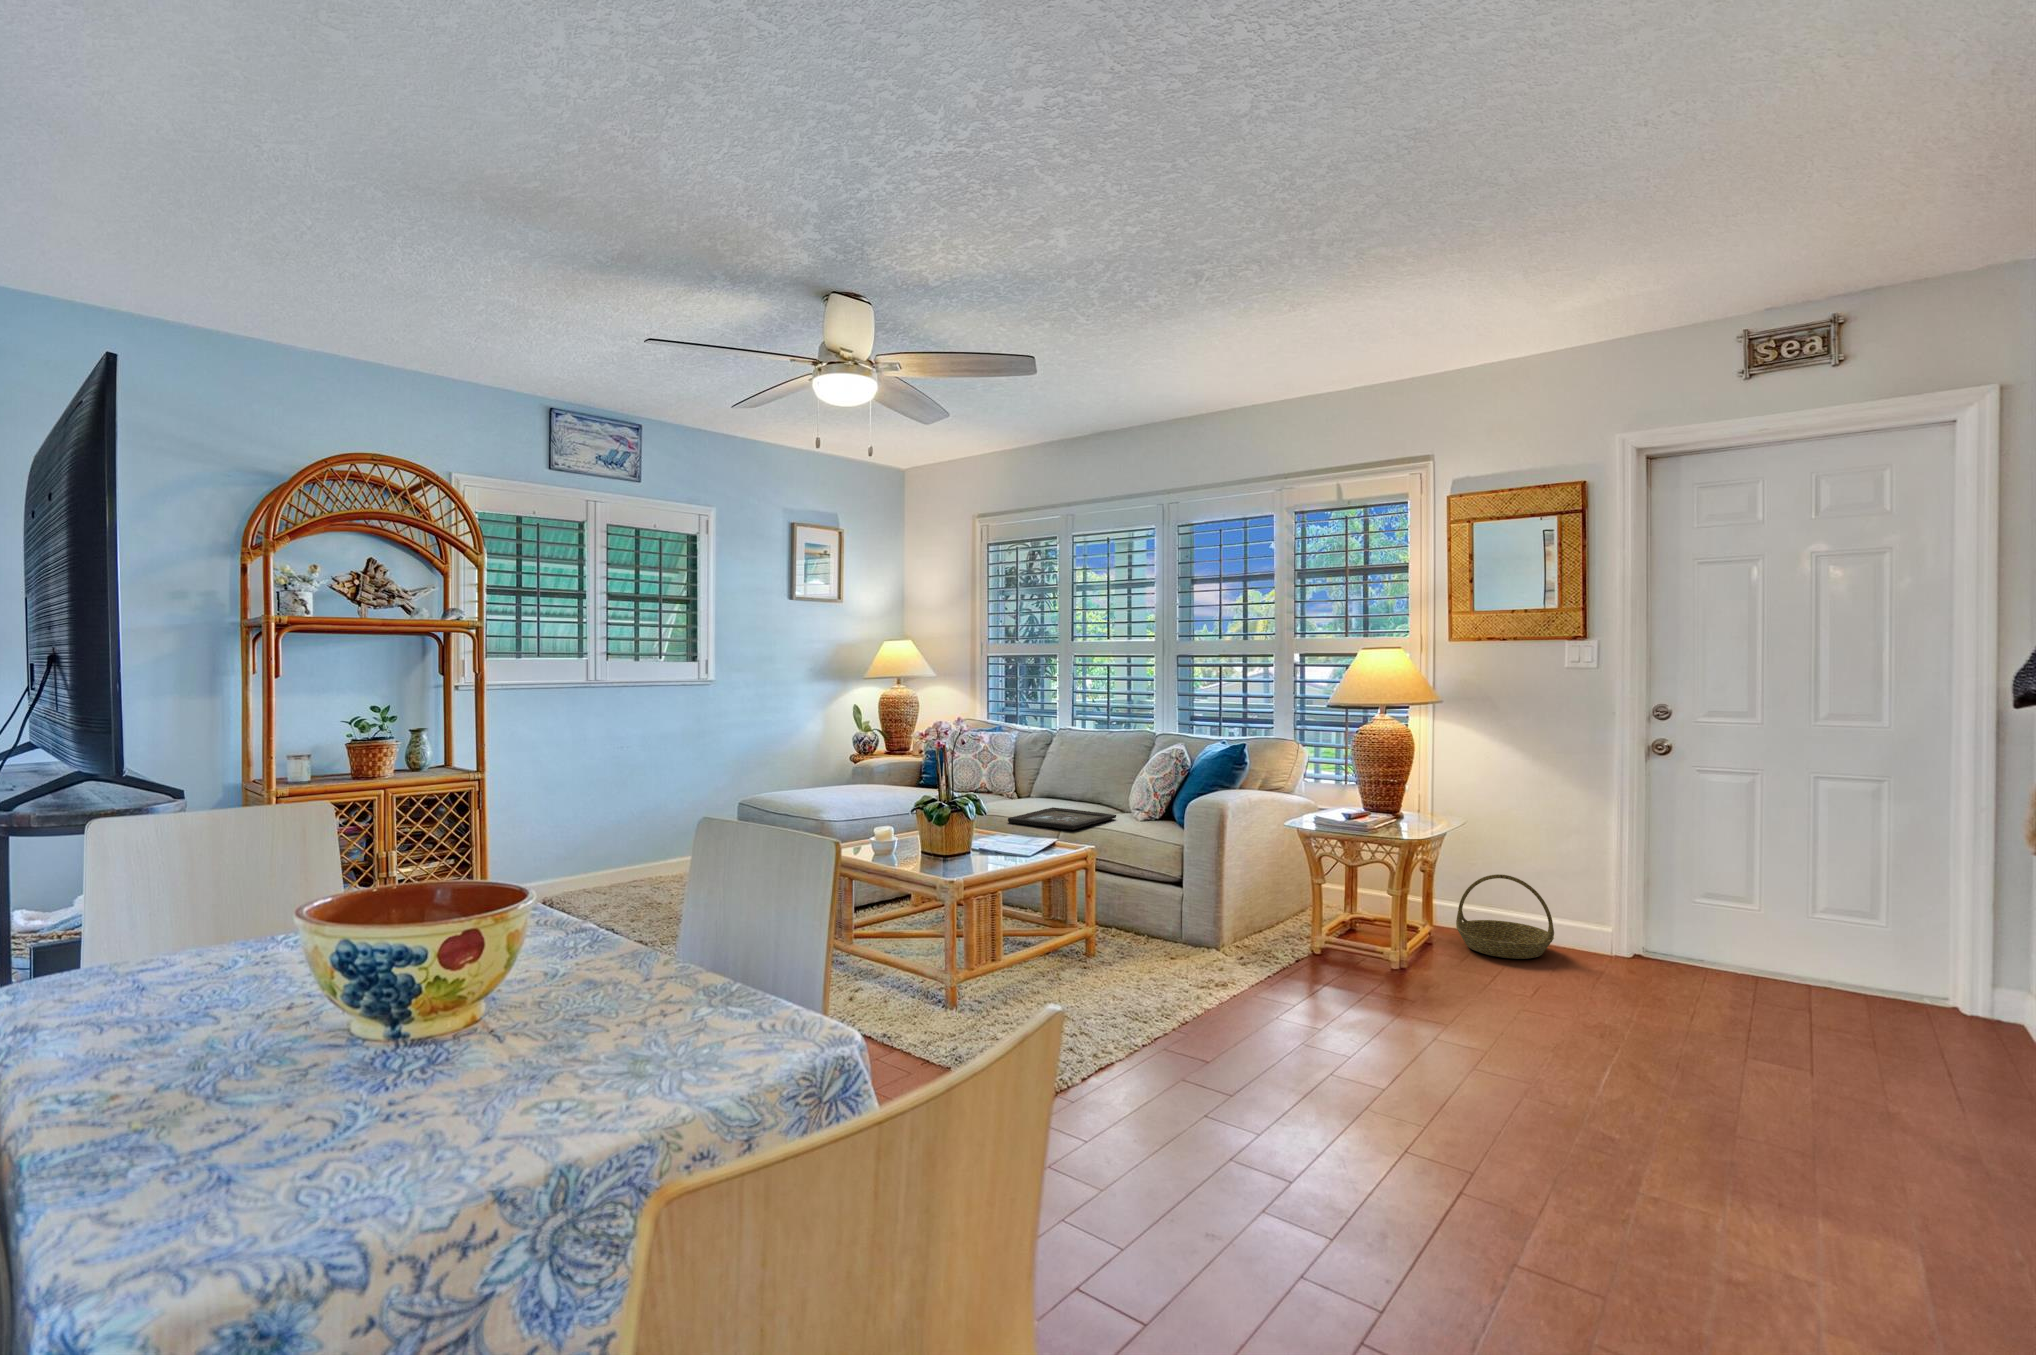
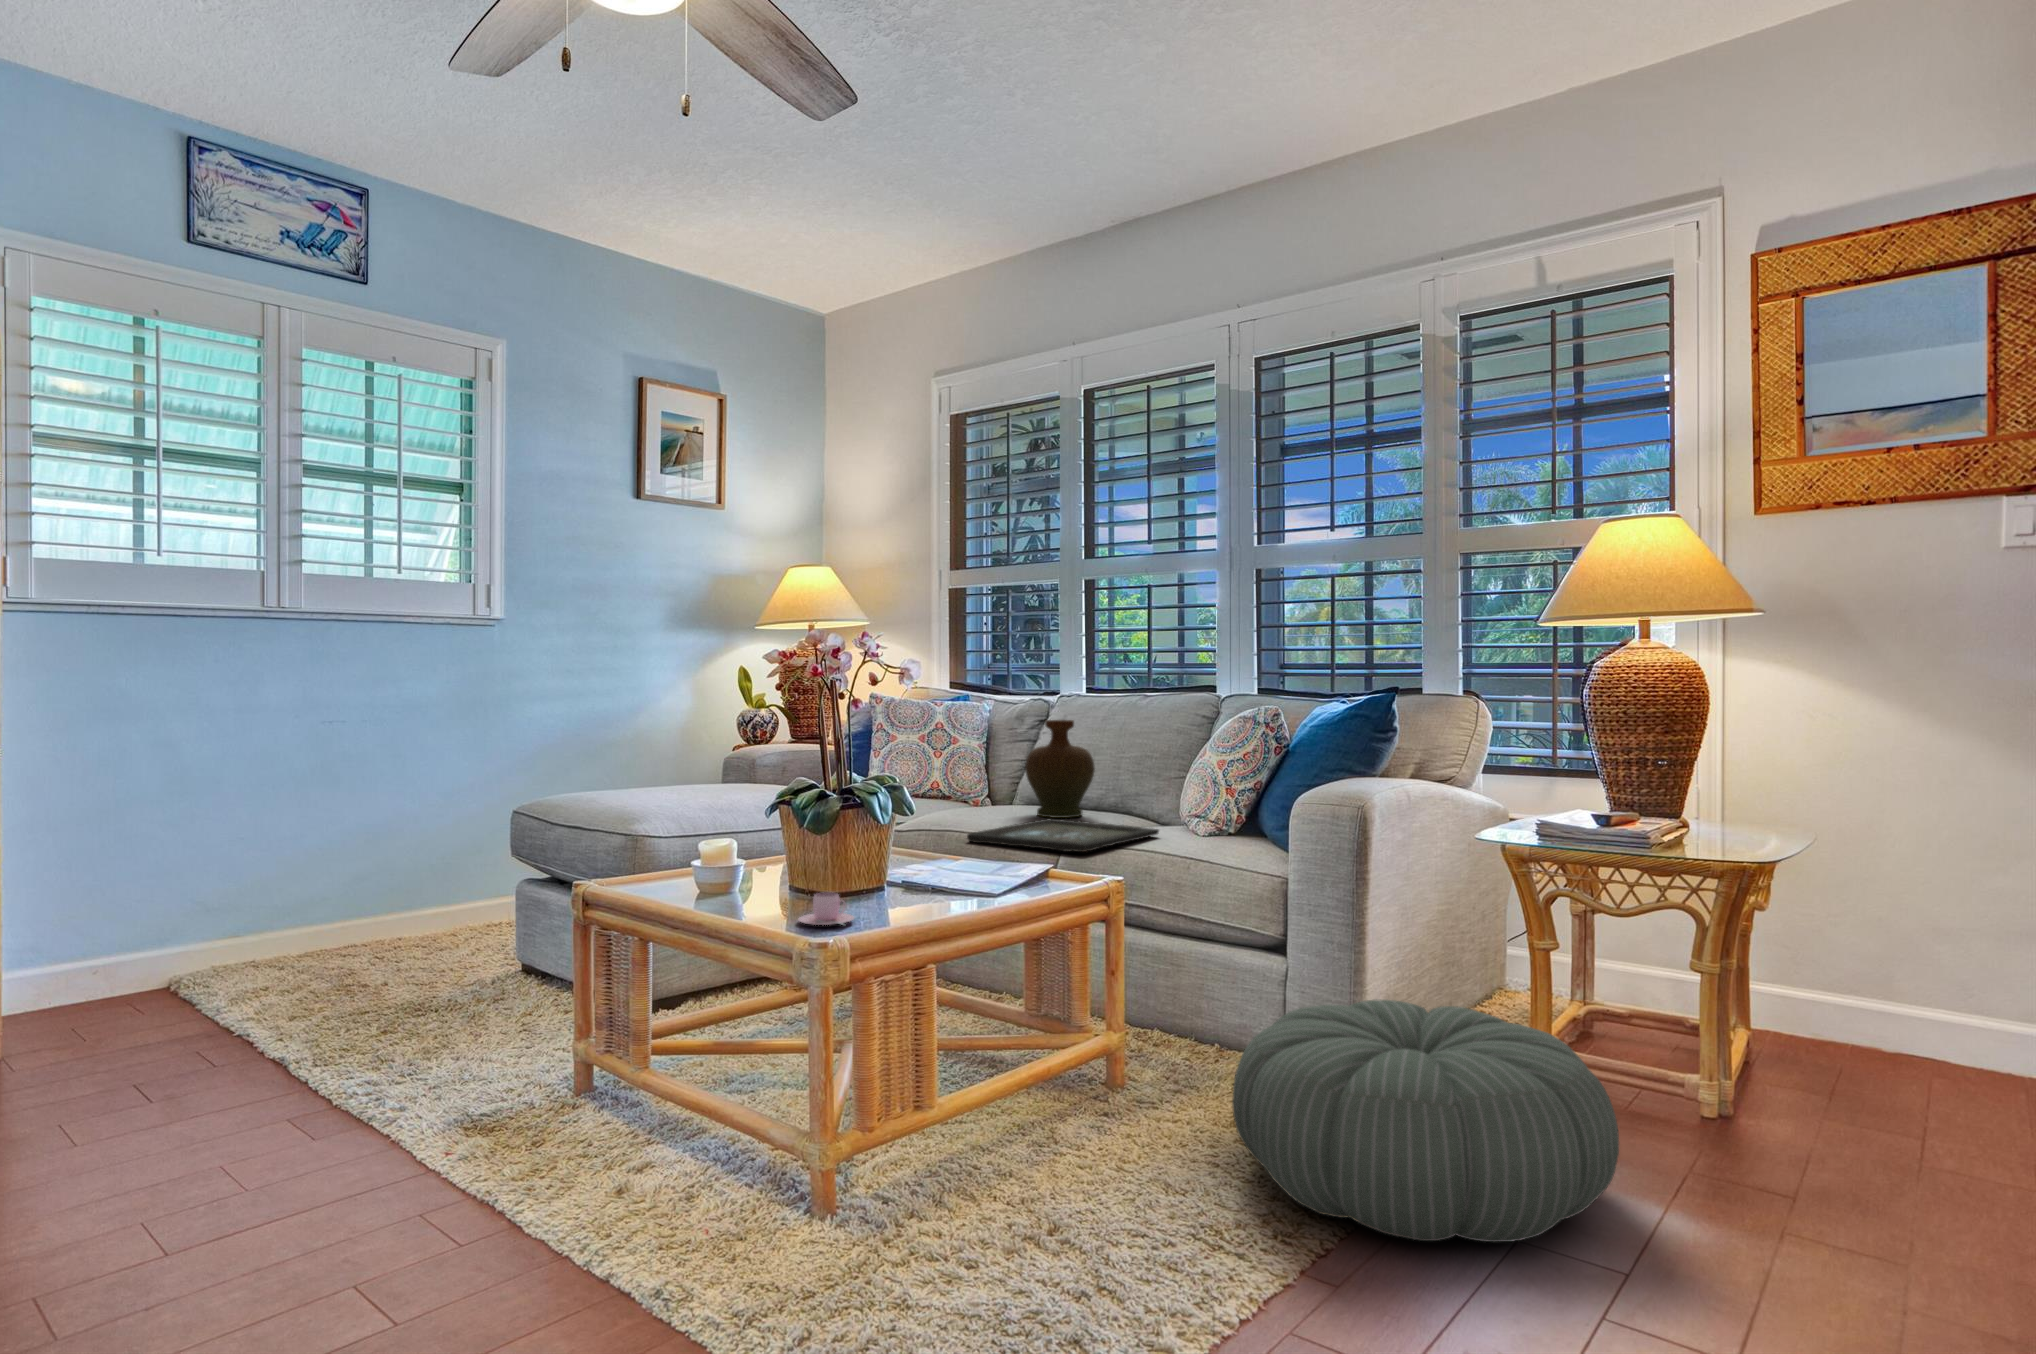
decorative vase: none [1038,748,1080,806] -> present [1025,720,1095,818]
teacup: none [932,835,960,871] -> present [798,892,854,925]
basket: present [1456,874,1554,959] -> none [1795,933,1999,1094]
pouf: none [1148,909,1329,1018] -> present [1232,999,1619,1242]

